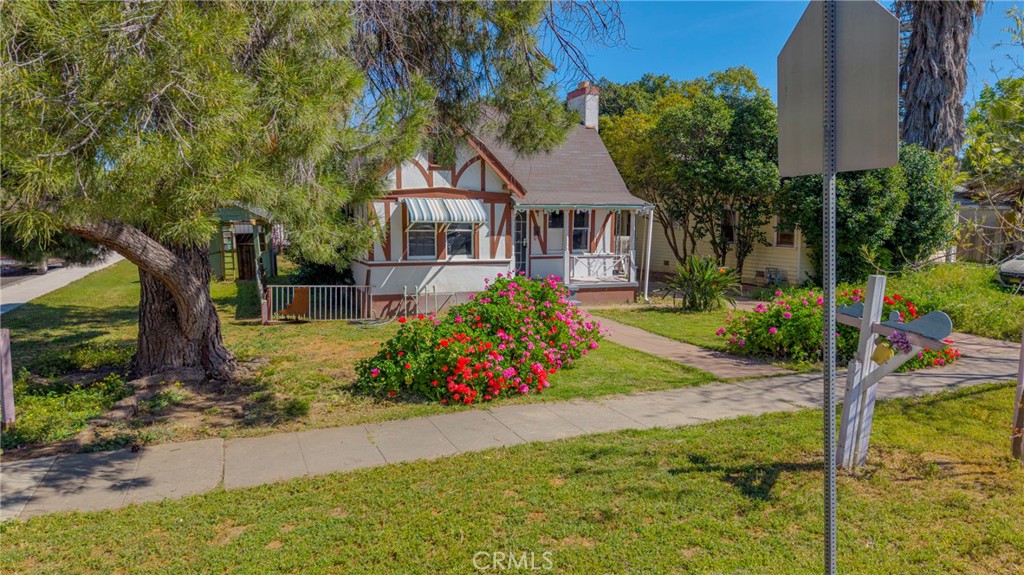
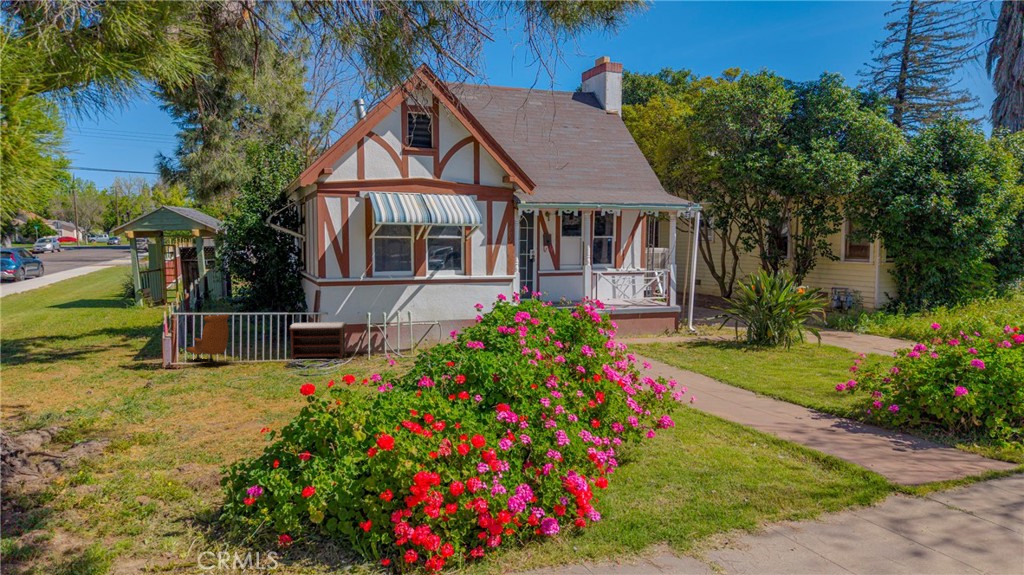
bench: none [349,293,389,320] -> present [289,322,347,359]

